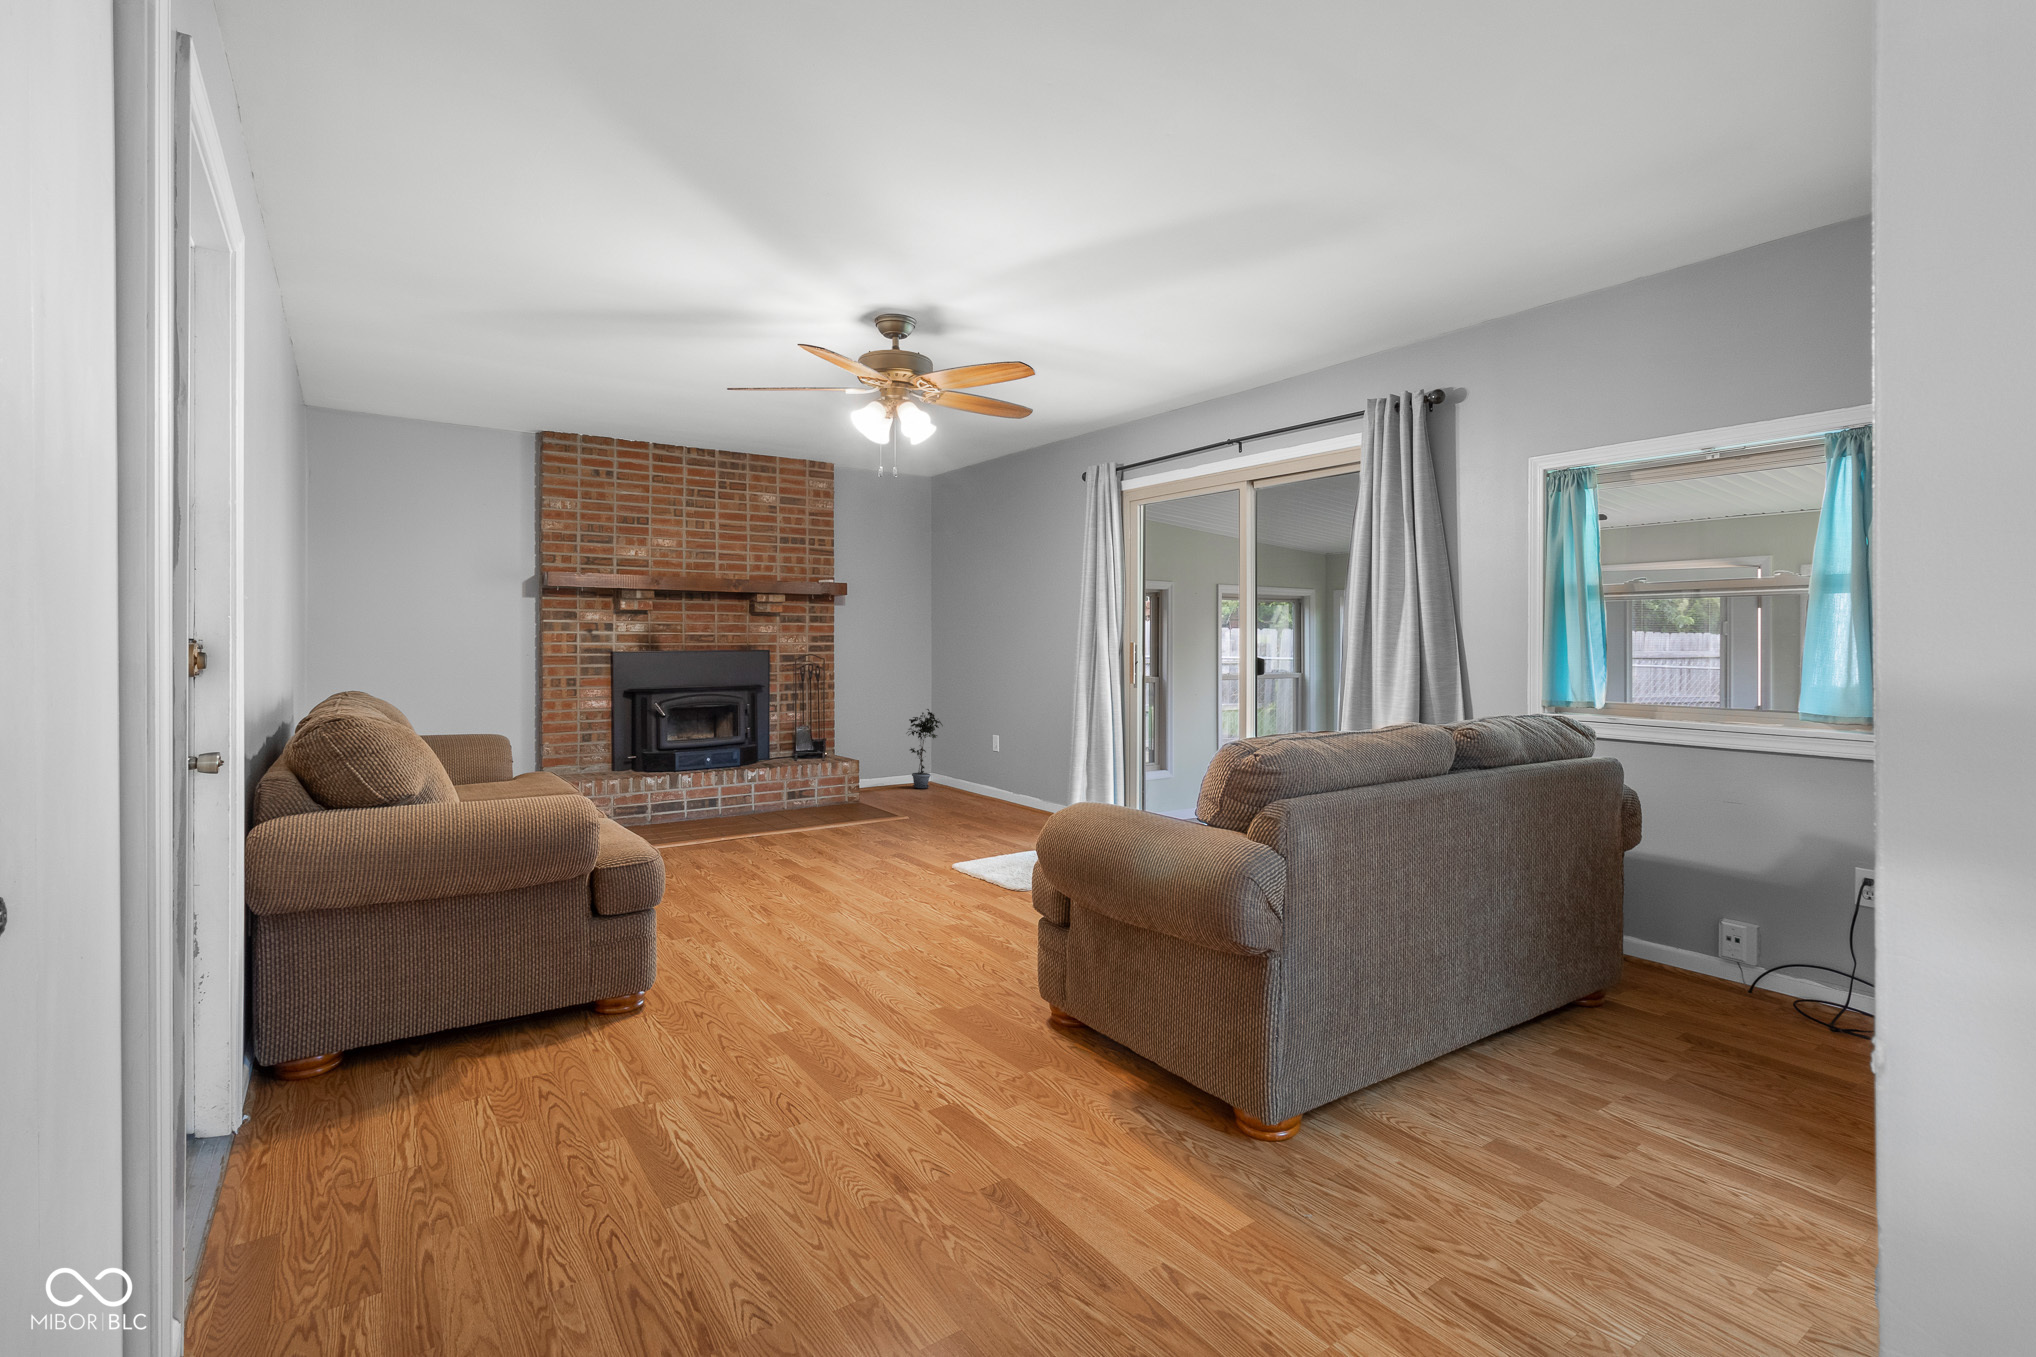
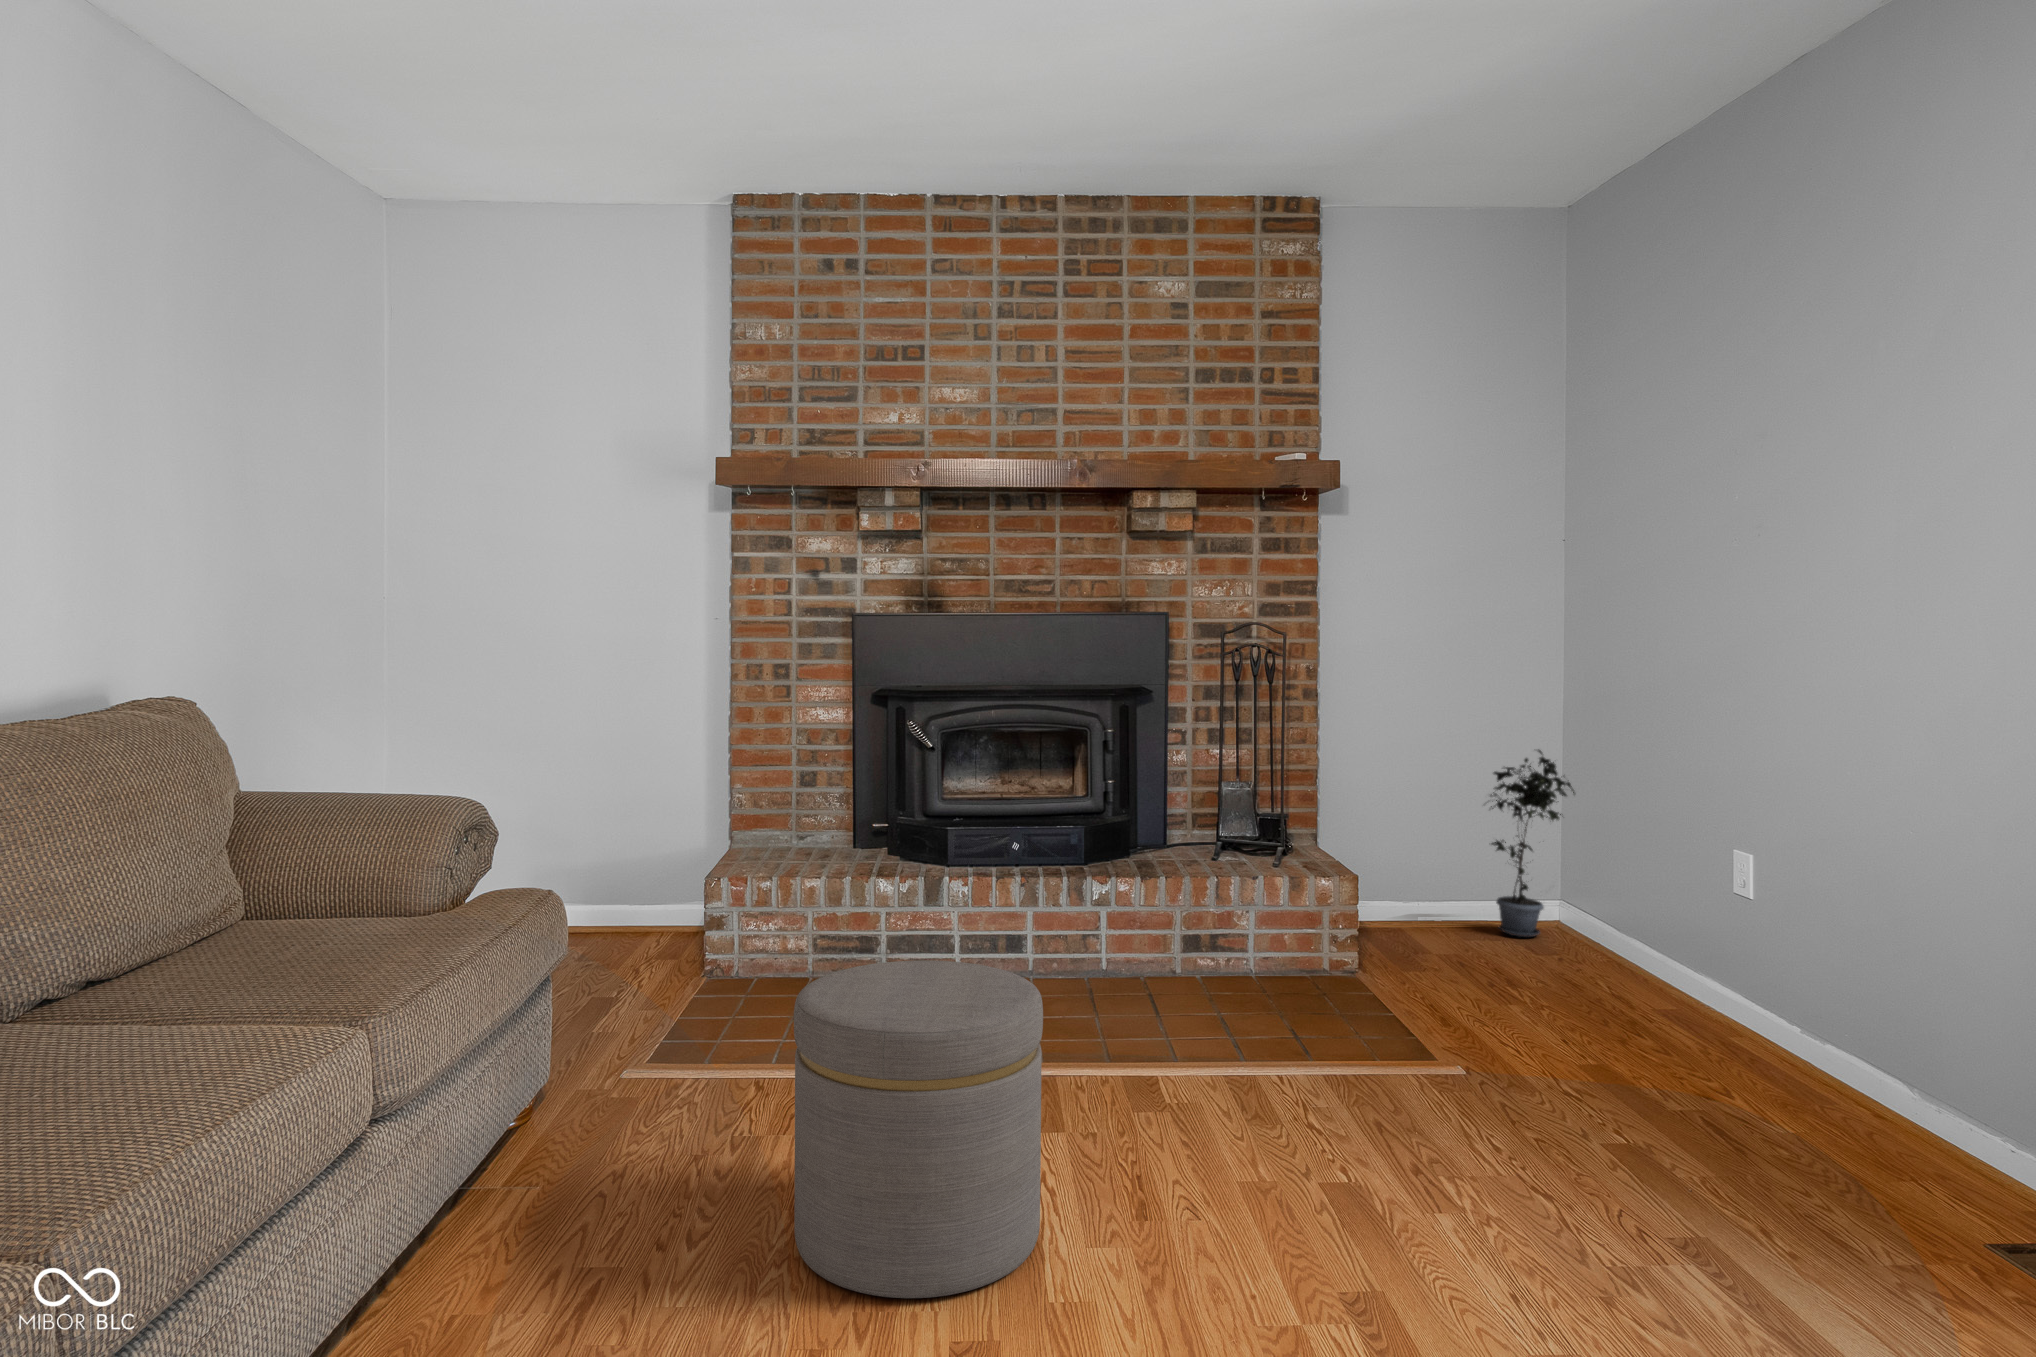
ottoman: none [715,779,799,874] -> present [794,960,1043,1298]

